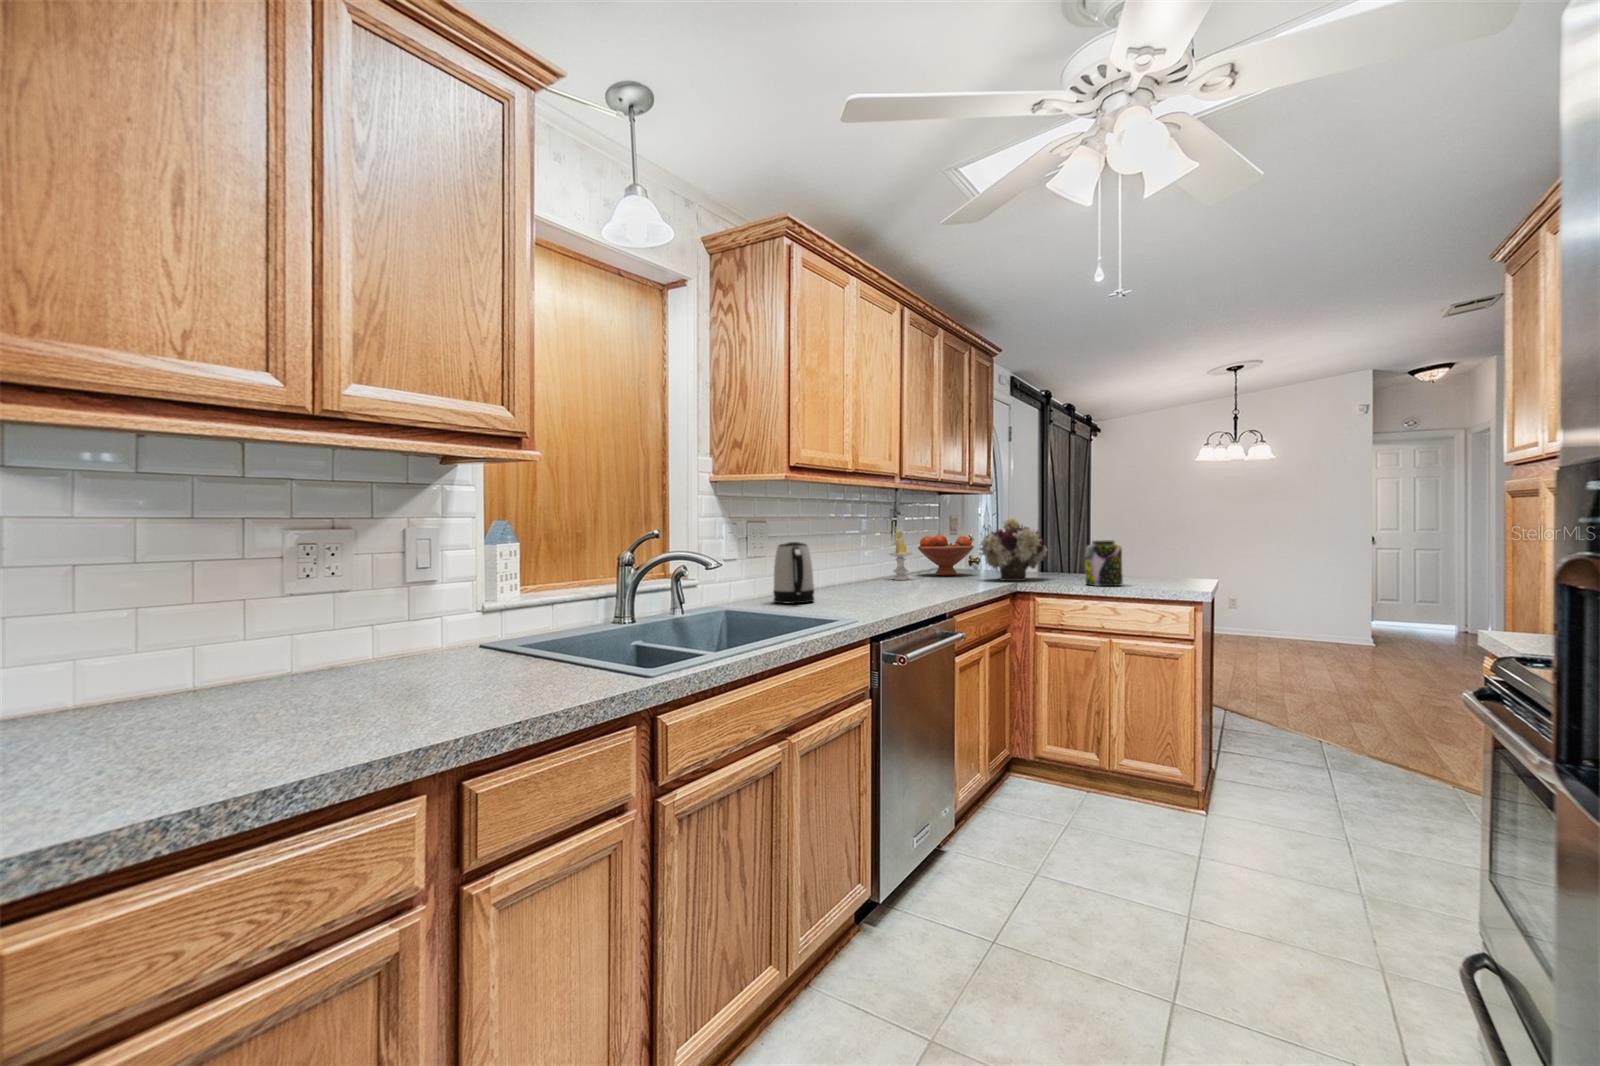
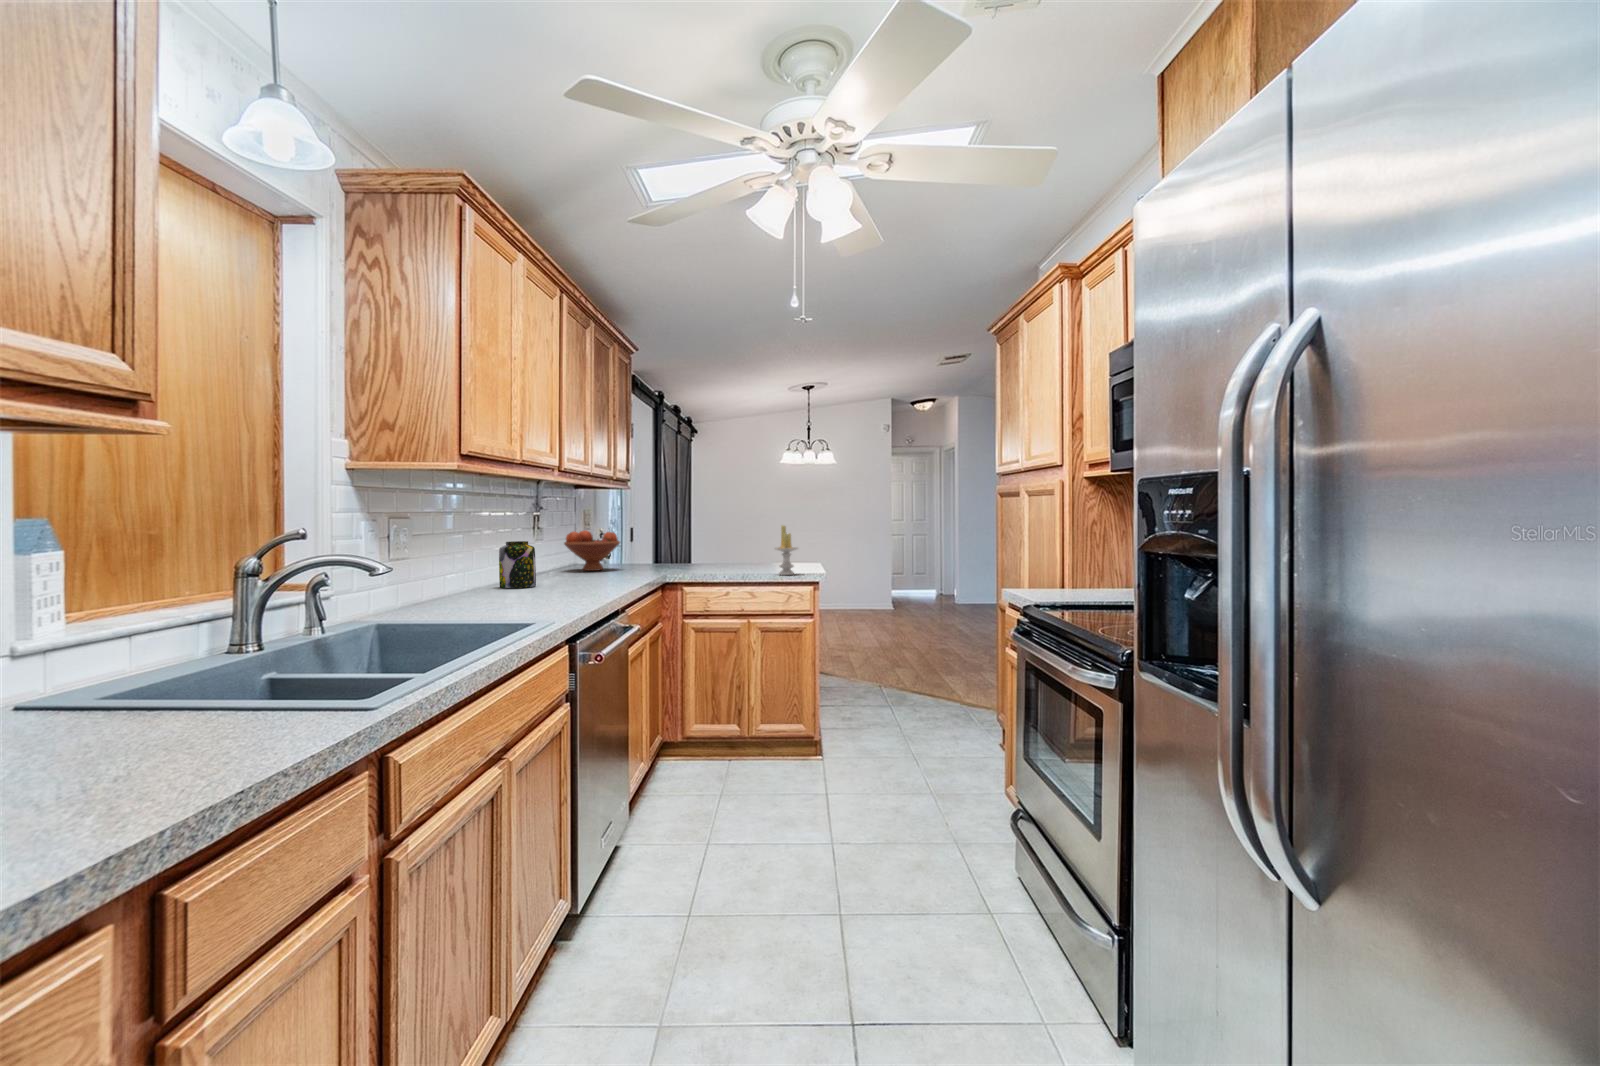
flower arrangement: present [979,517,1047,581] -> none [630,515,692,574]
candle: present [888,531,913,580] -> present [775,525,798,575]
jar: present [1085,540,1123,586] -> present [499,541,536,588]
kettle: present [773,542,814,603] -> none [431,540,483,610]

